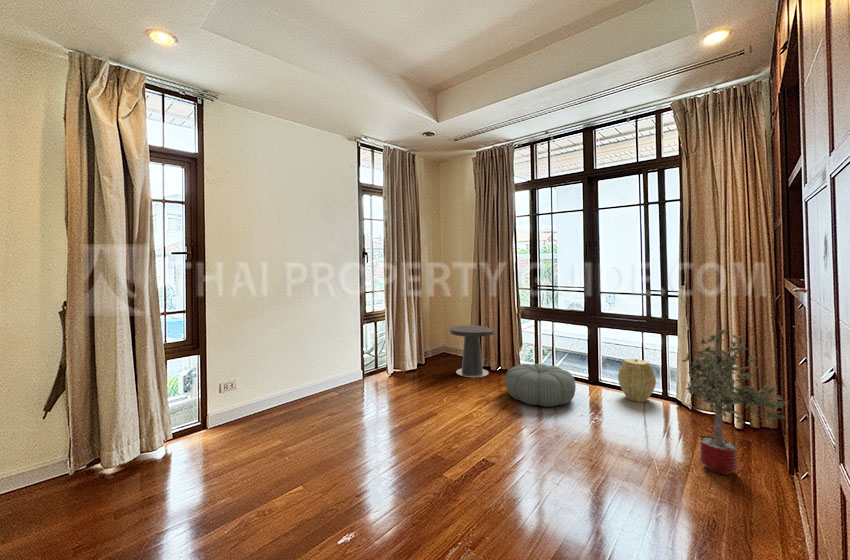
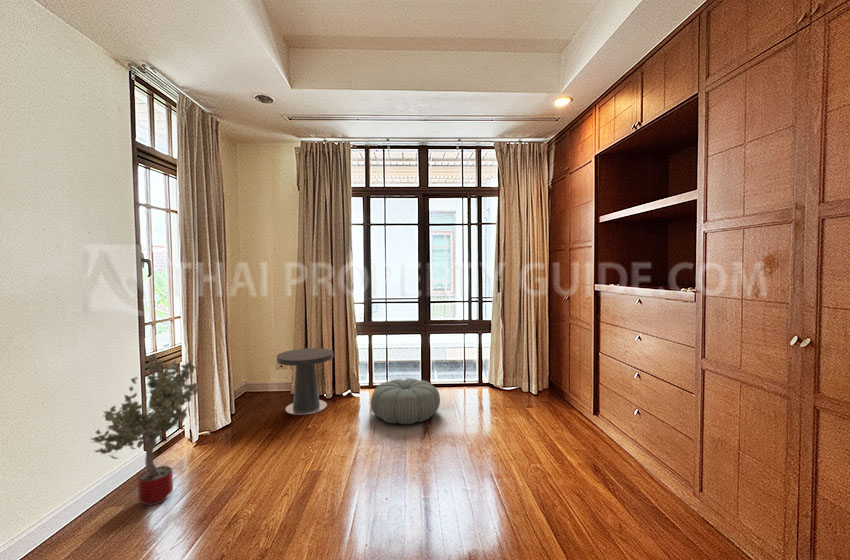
potted tree: present [683,330,787,475] -> present [92,355,199,506]
woven basket: present [618,359,656,402] -> none [454,358,481,394]

